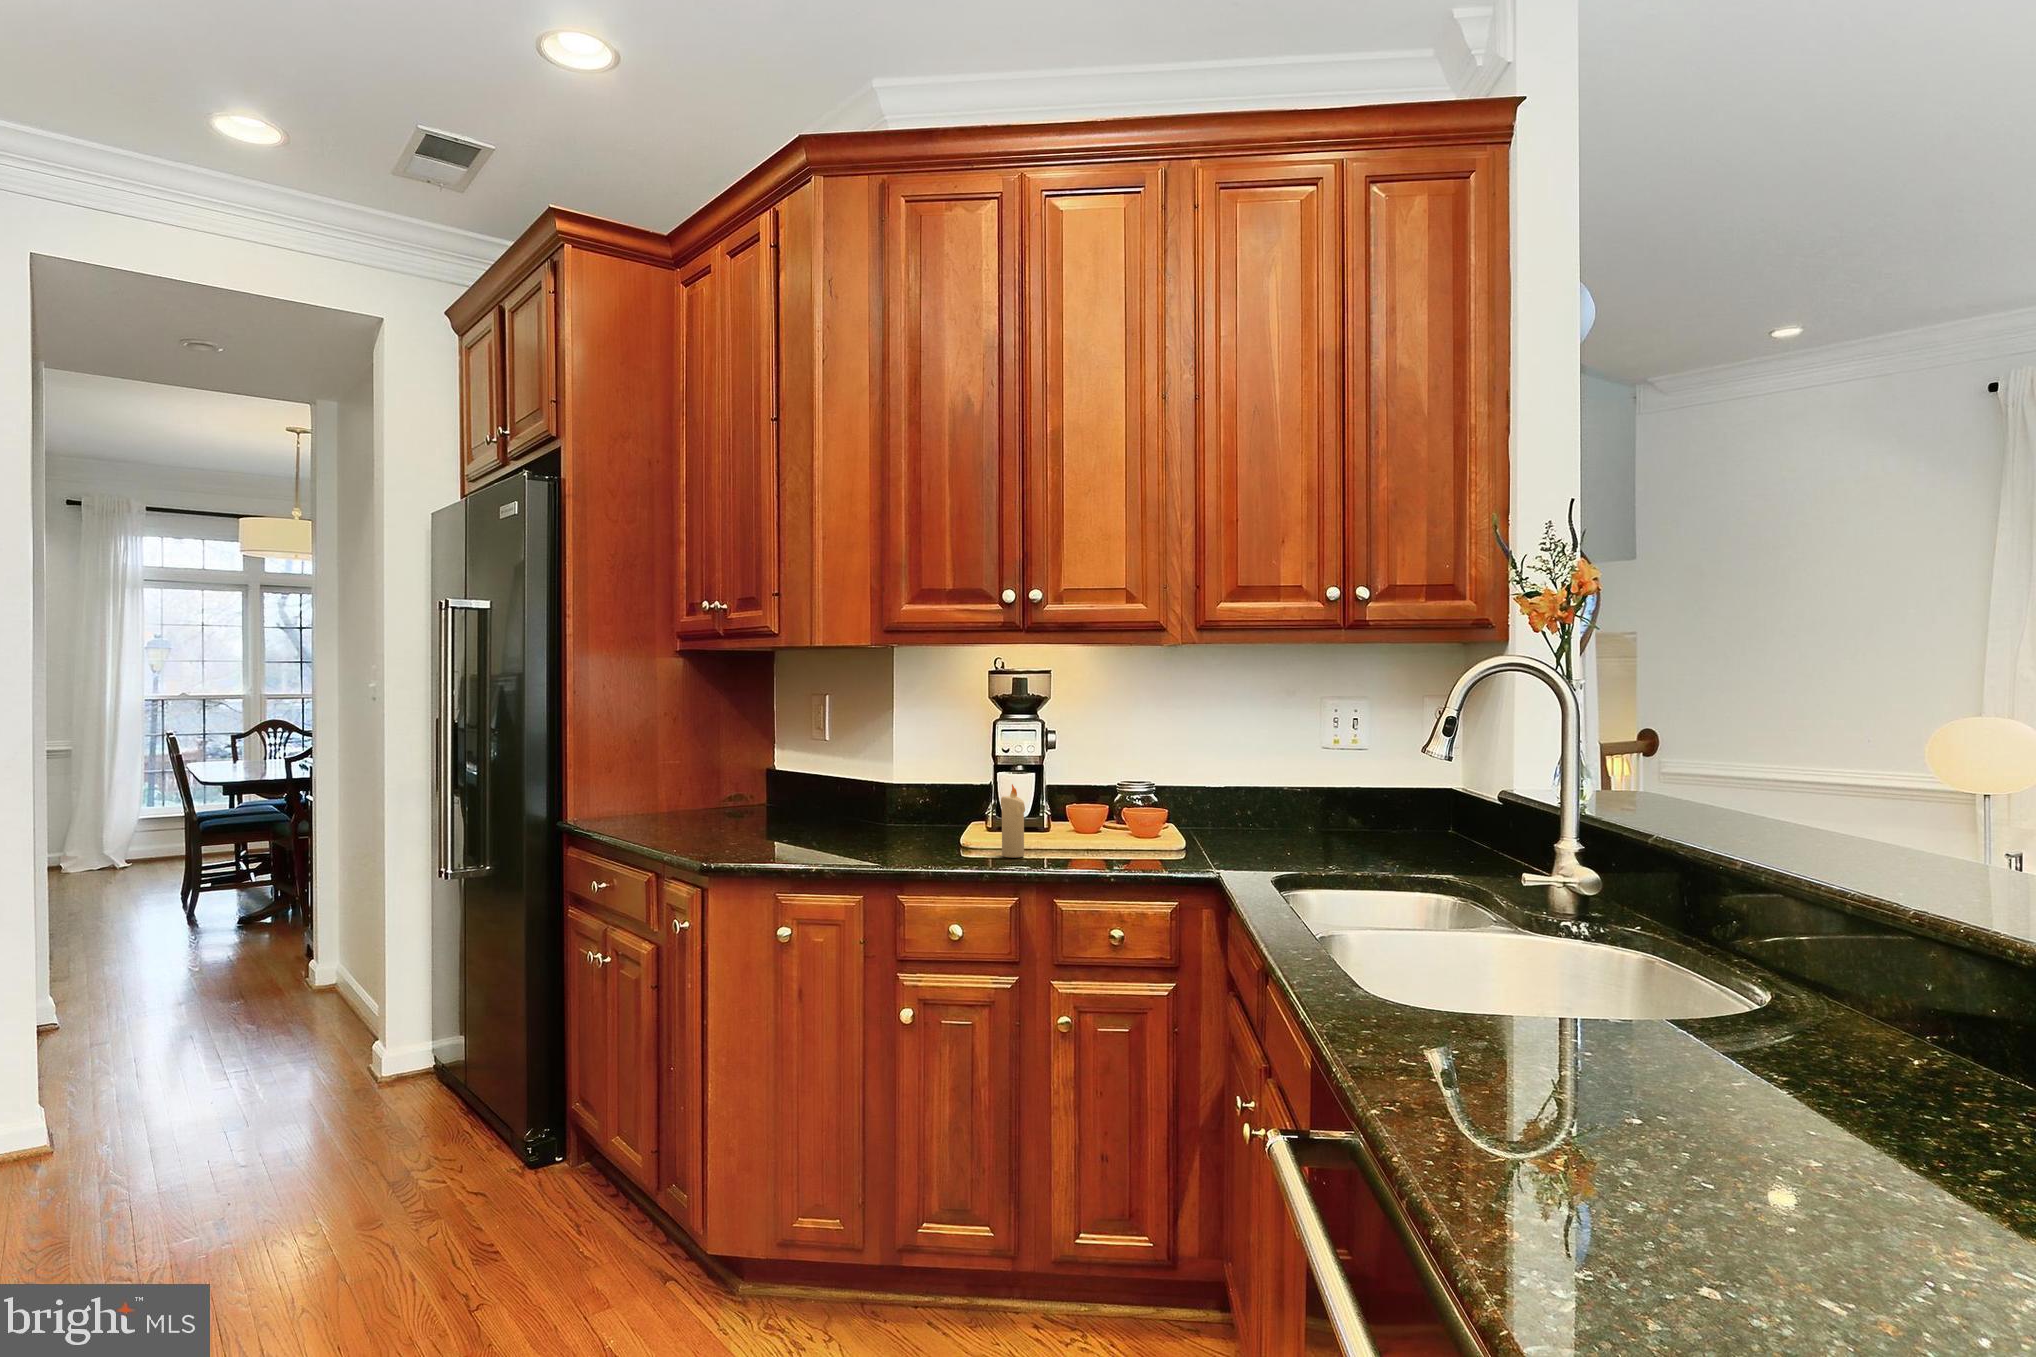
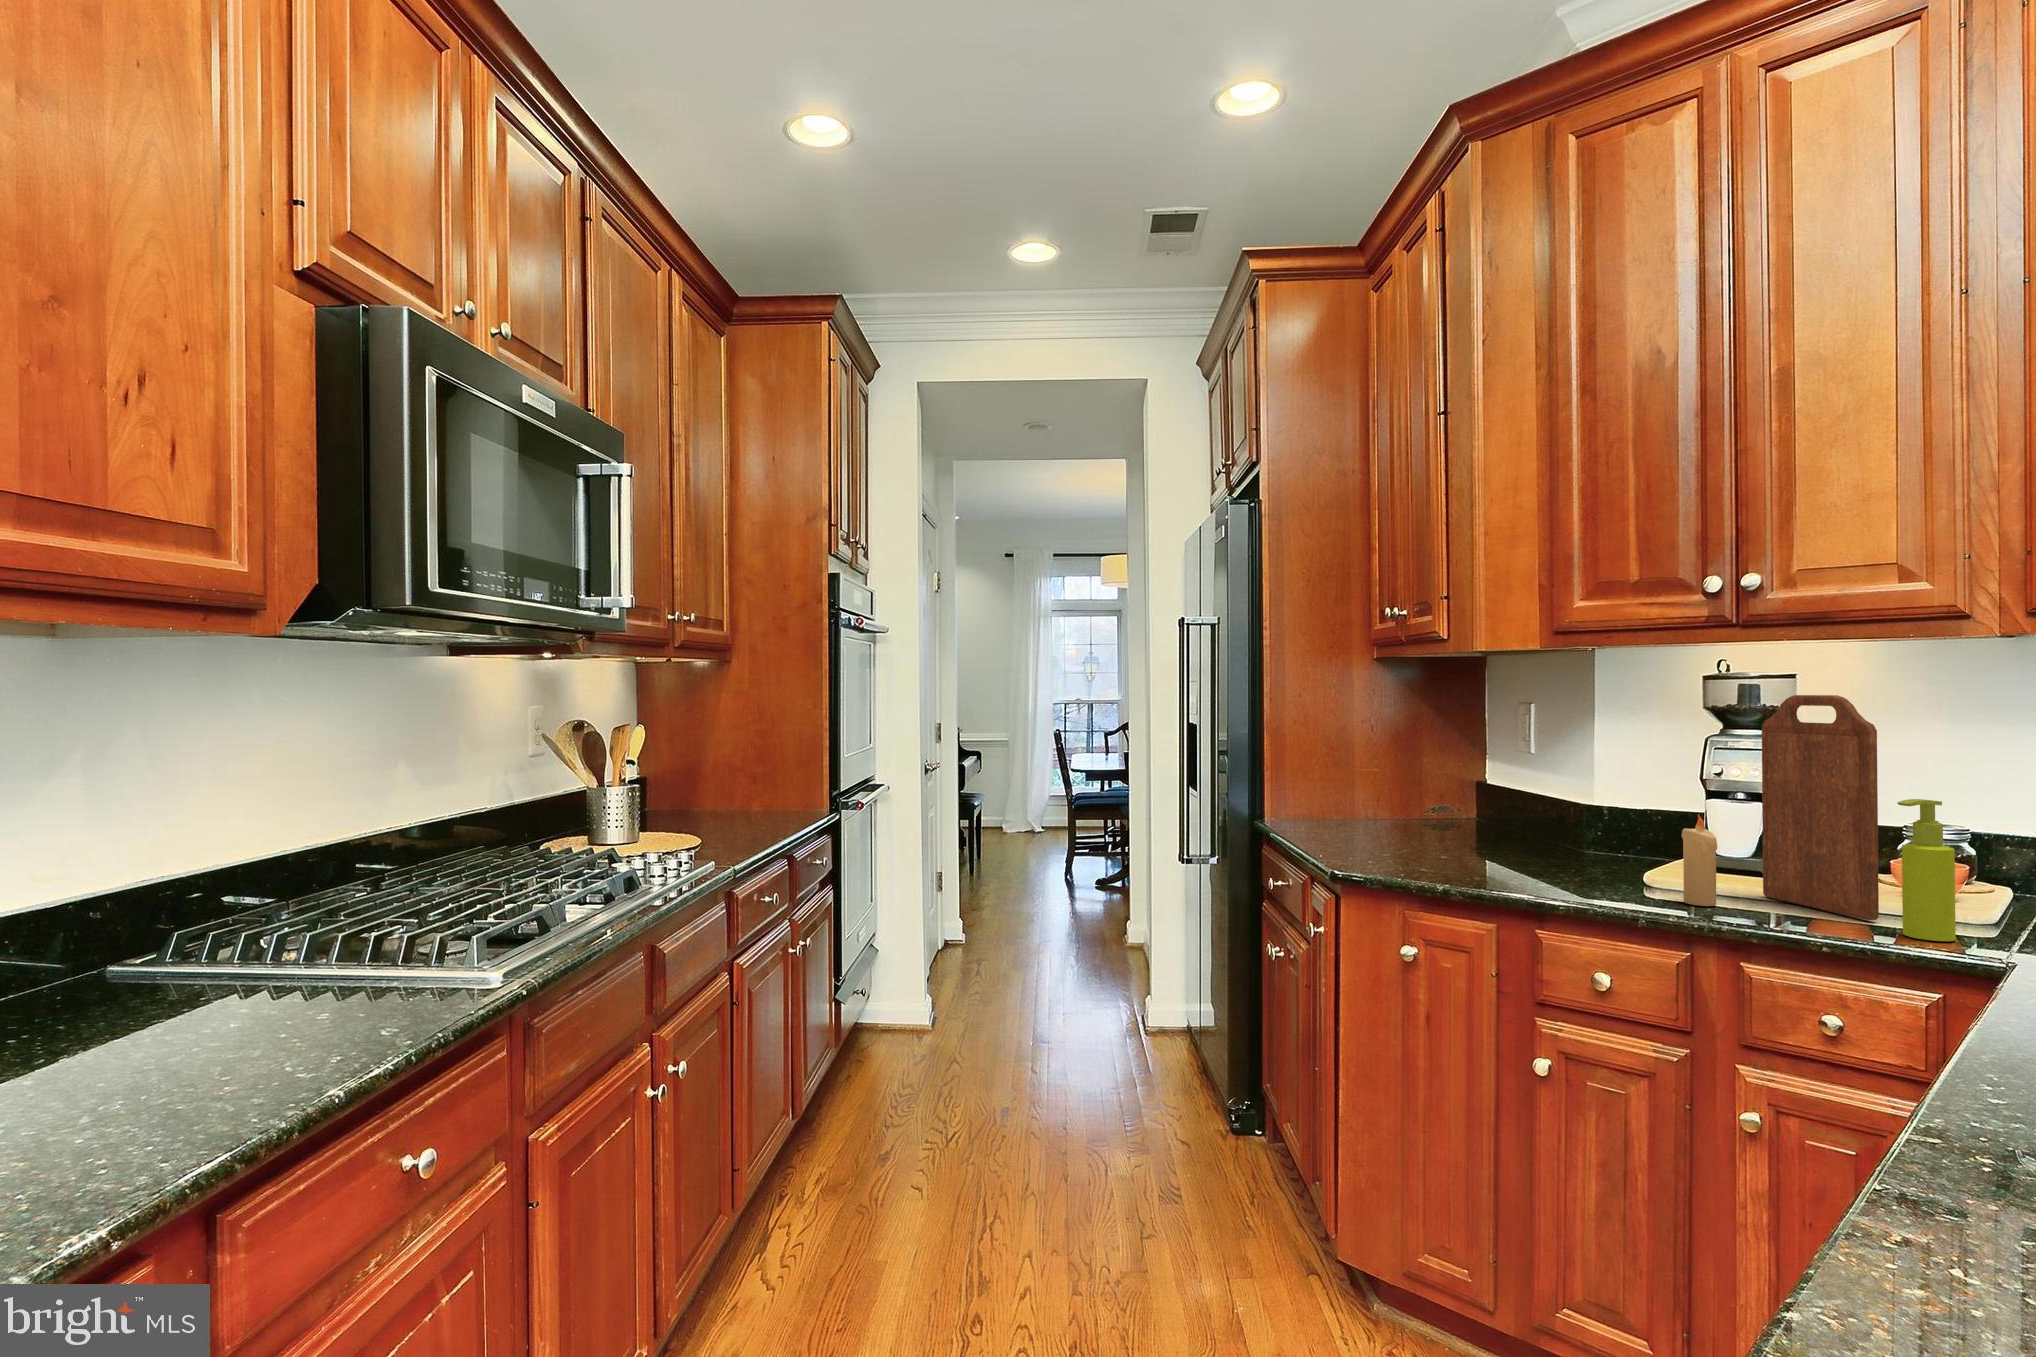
cutting board: none [1042,688,1122,853] -> present [1762,695,1879,920]
soap dispenser: none [1141,762,1171,862] -> present [1897,799,1956,941]

